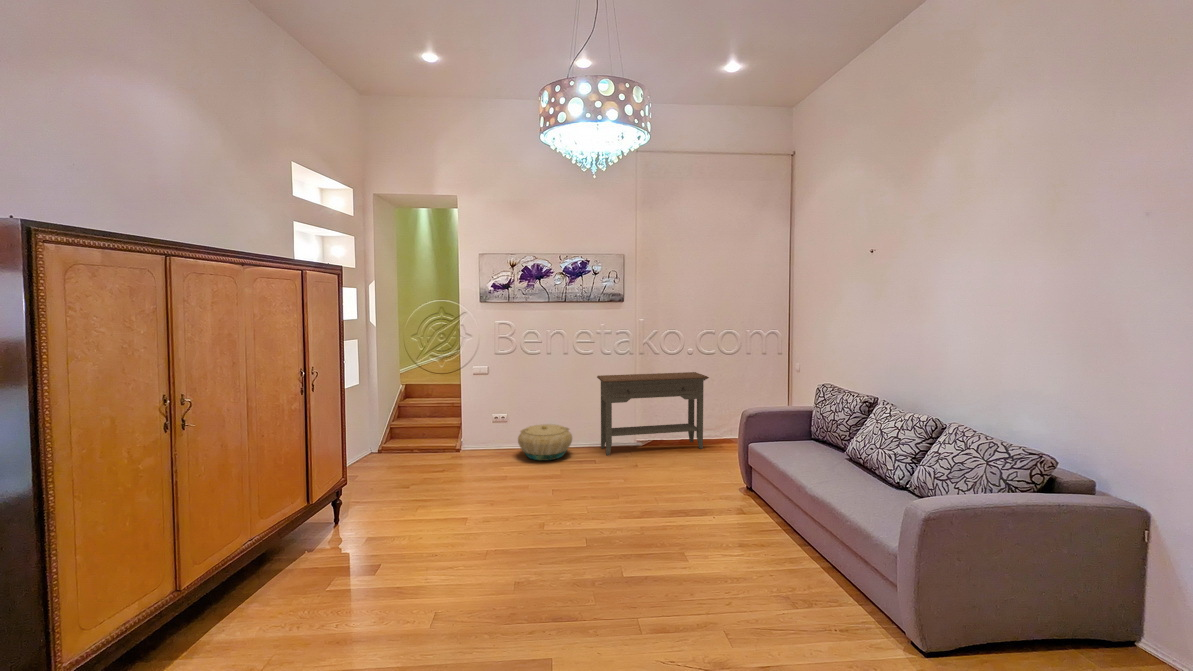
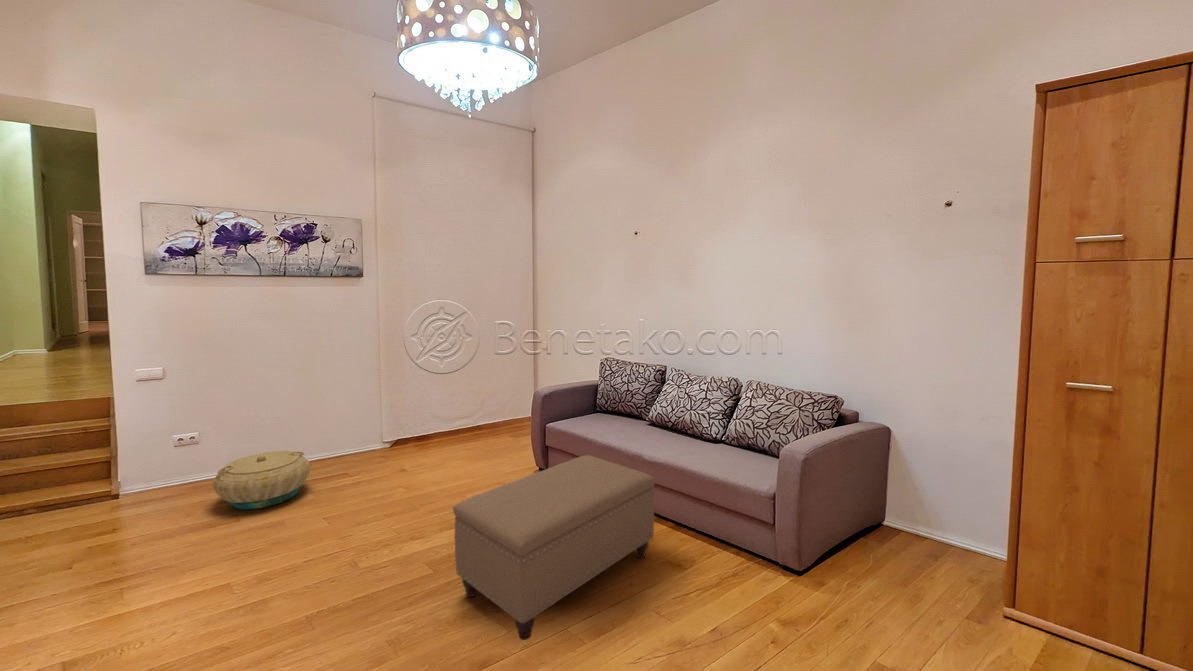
console table: present [597,372,709,455] -> none [338,360,479,477]
ottoman: none [615,467,789,583] -> present [453,455,655,640]

